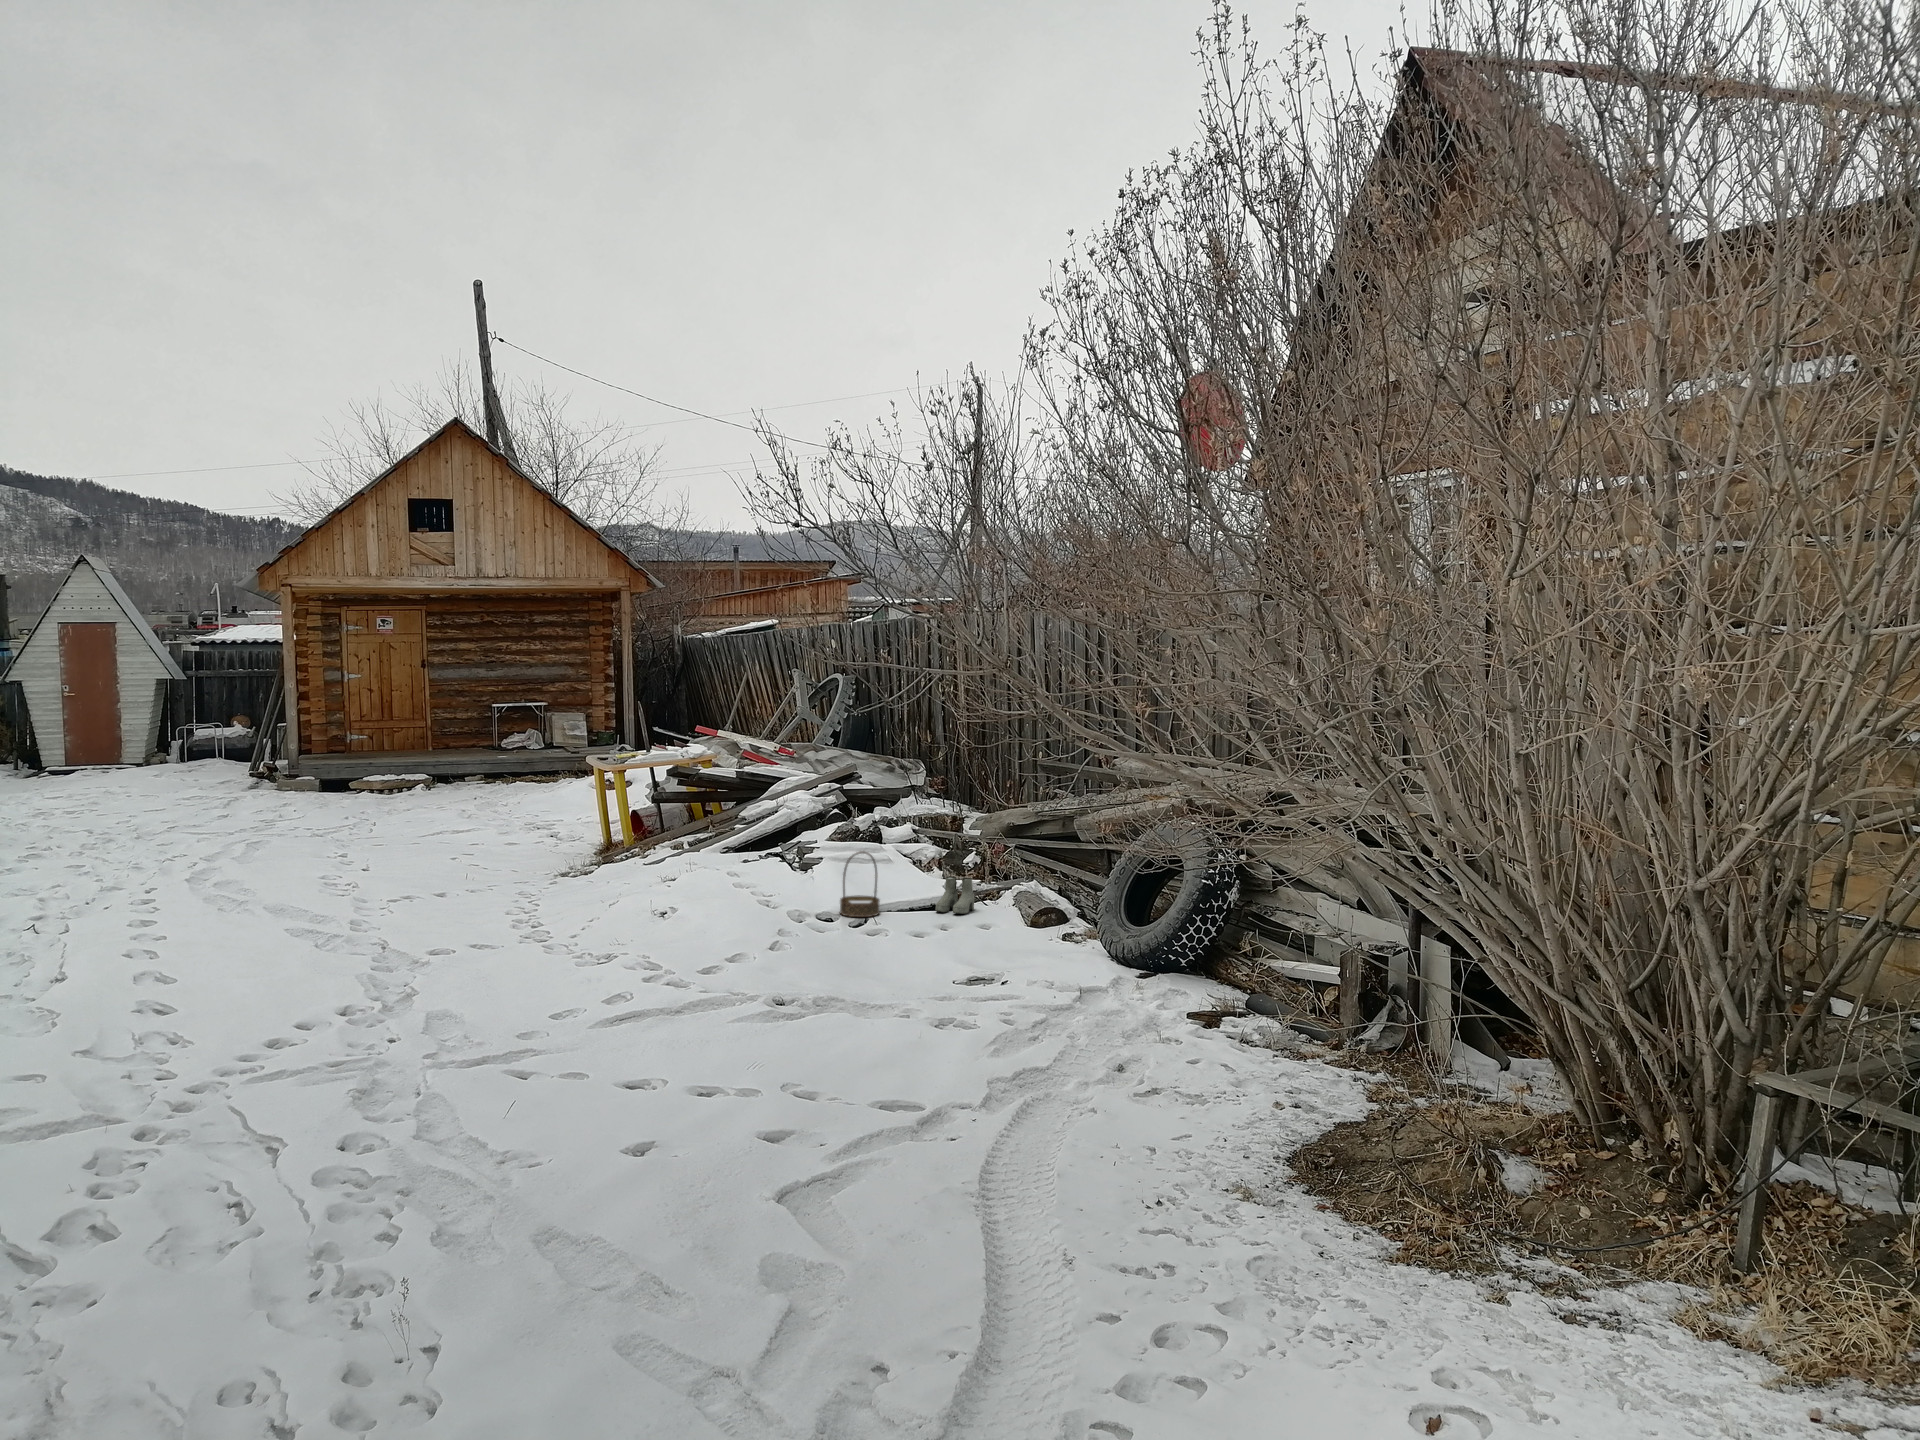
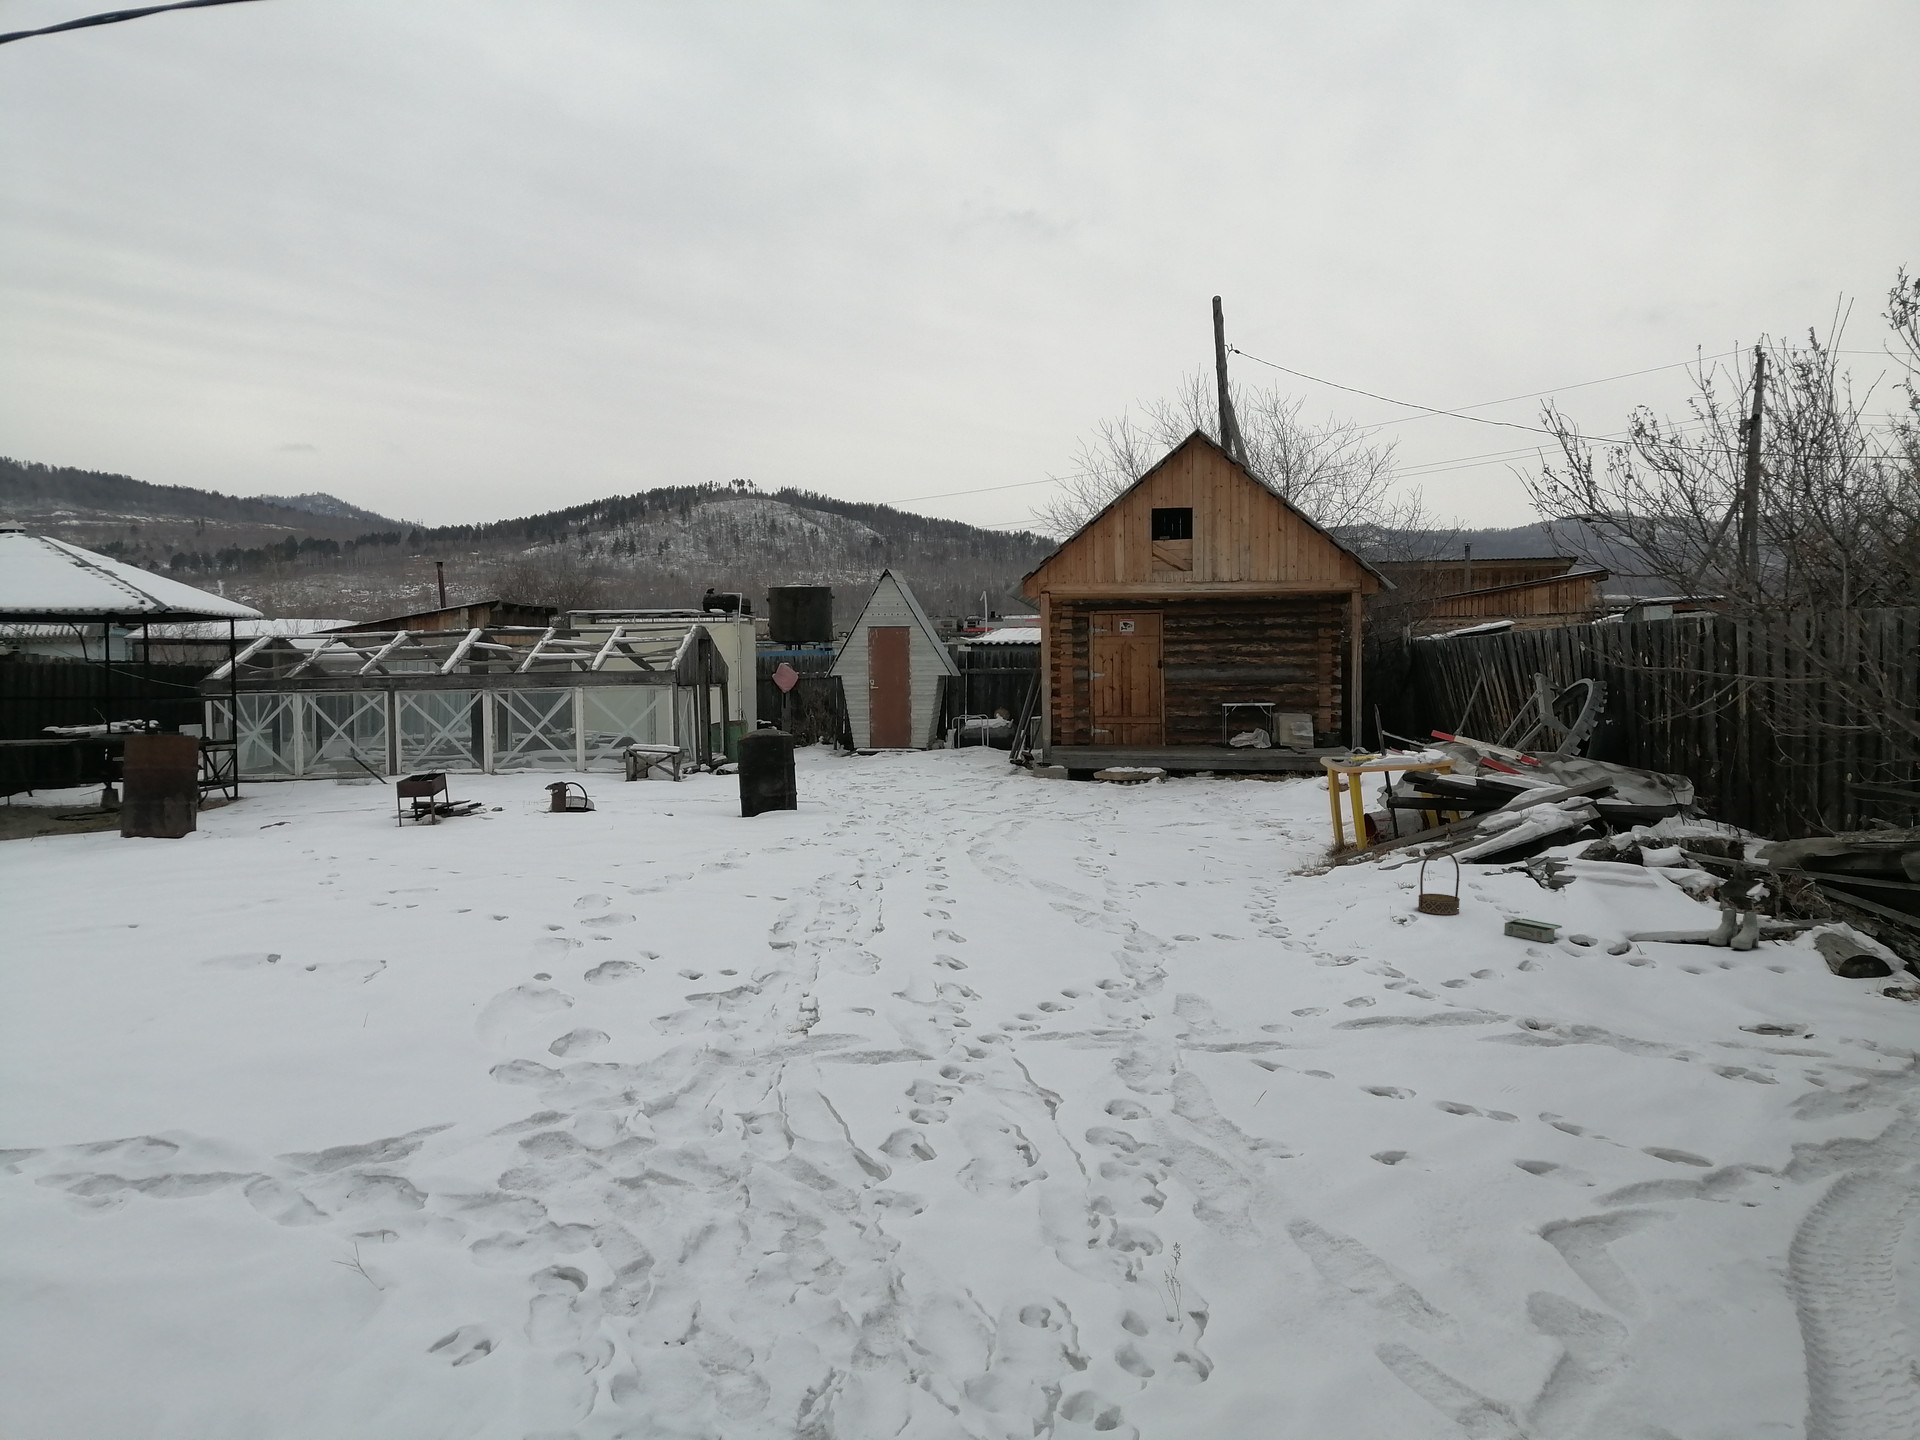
basket: present [840,851,880,917] -> present [1418,851,1460,915]
toolbox: none [760,906,813,927] -> present [1504,919,1562,942]

